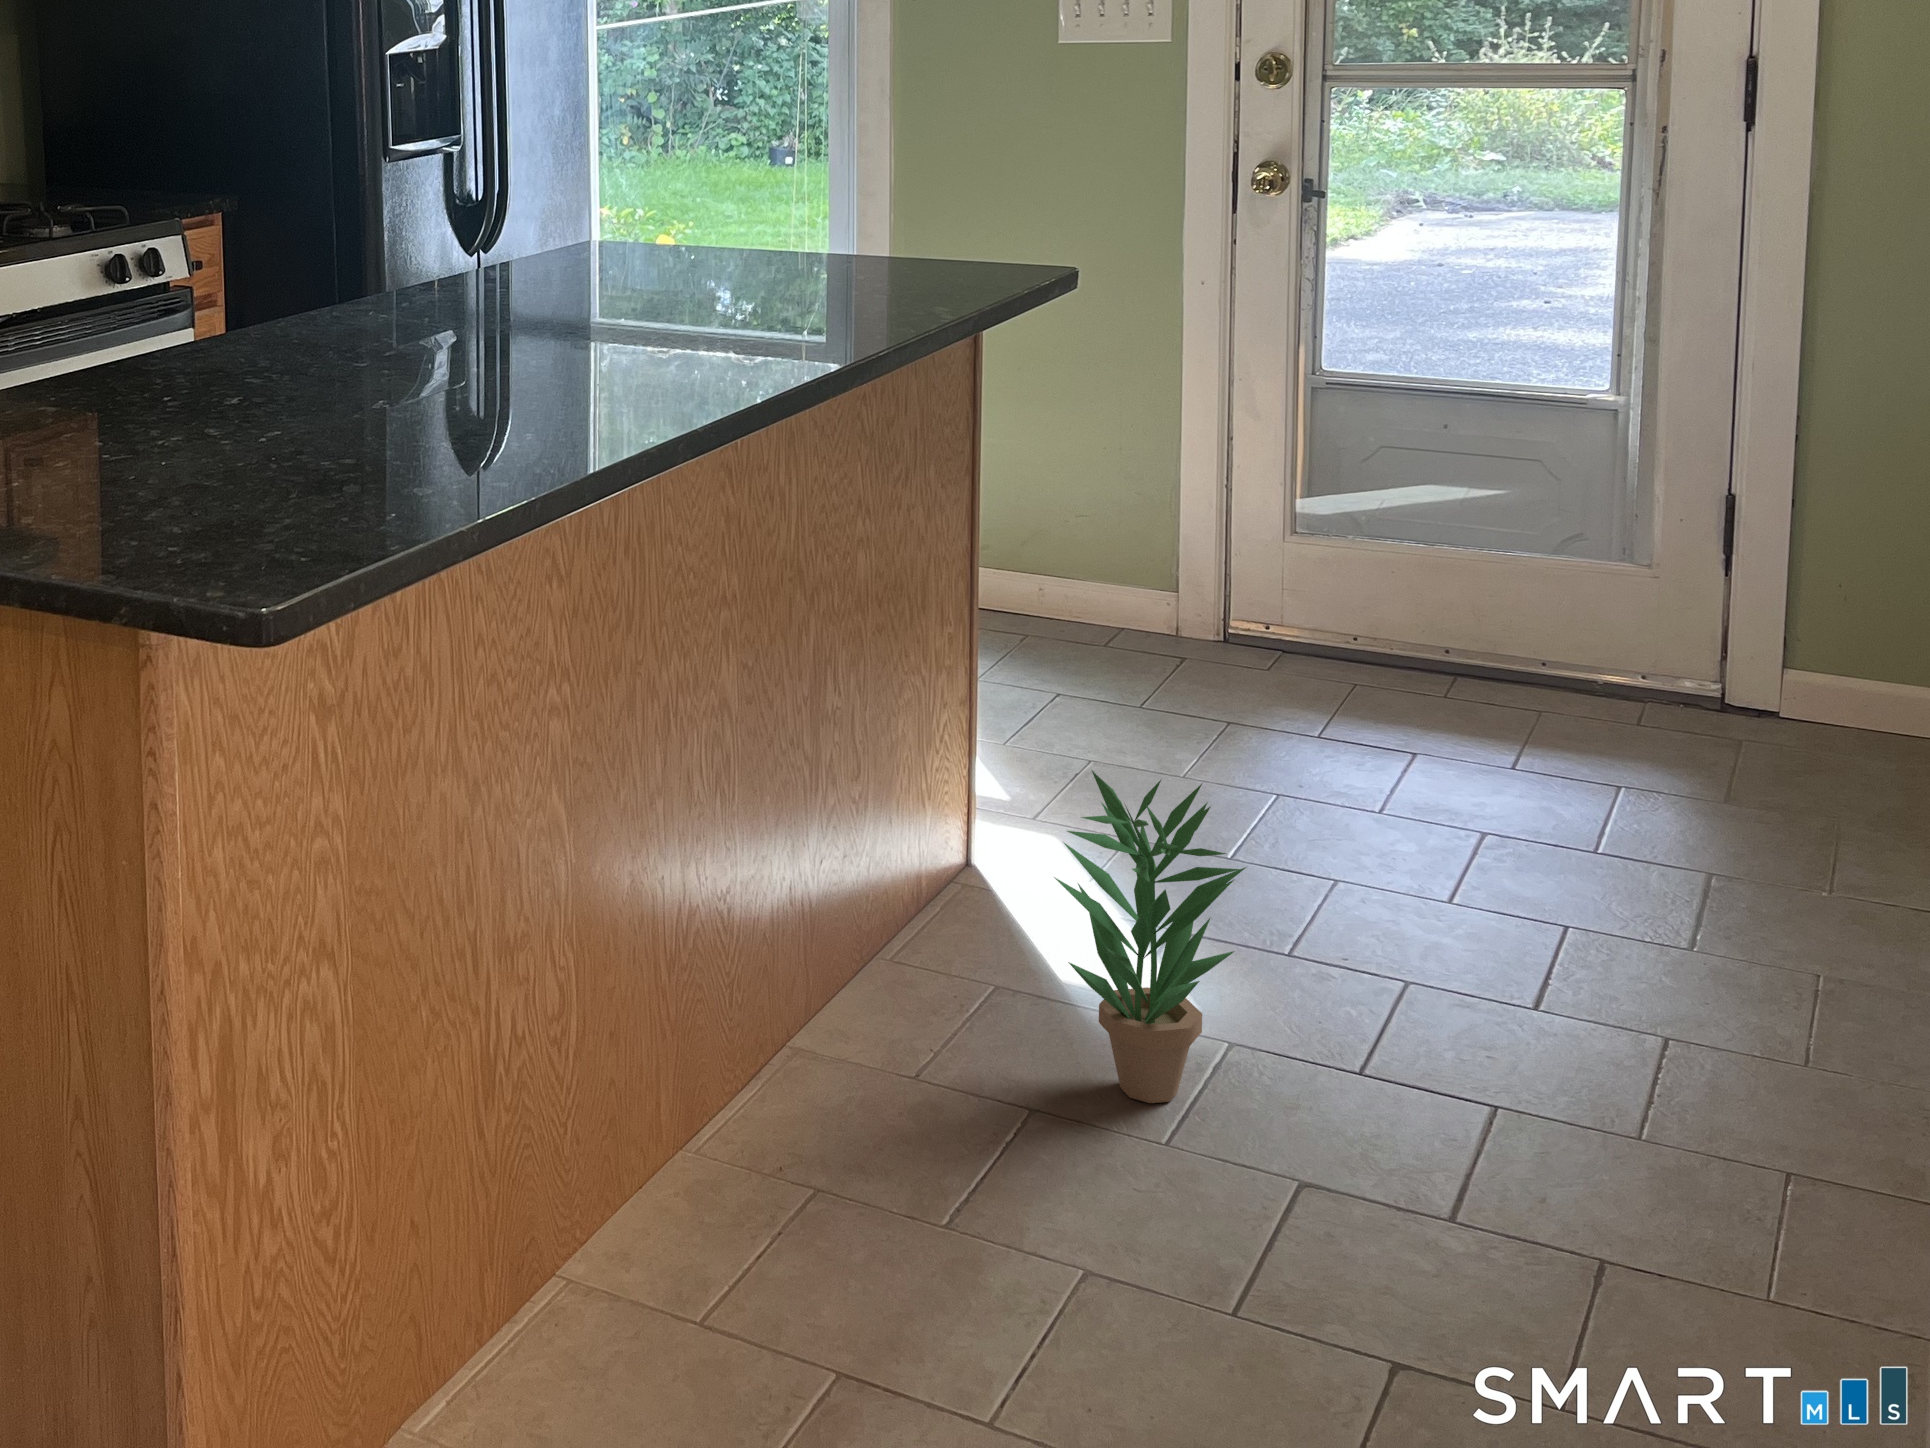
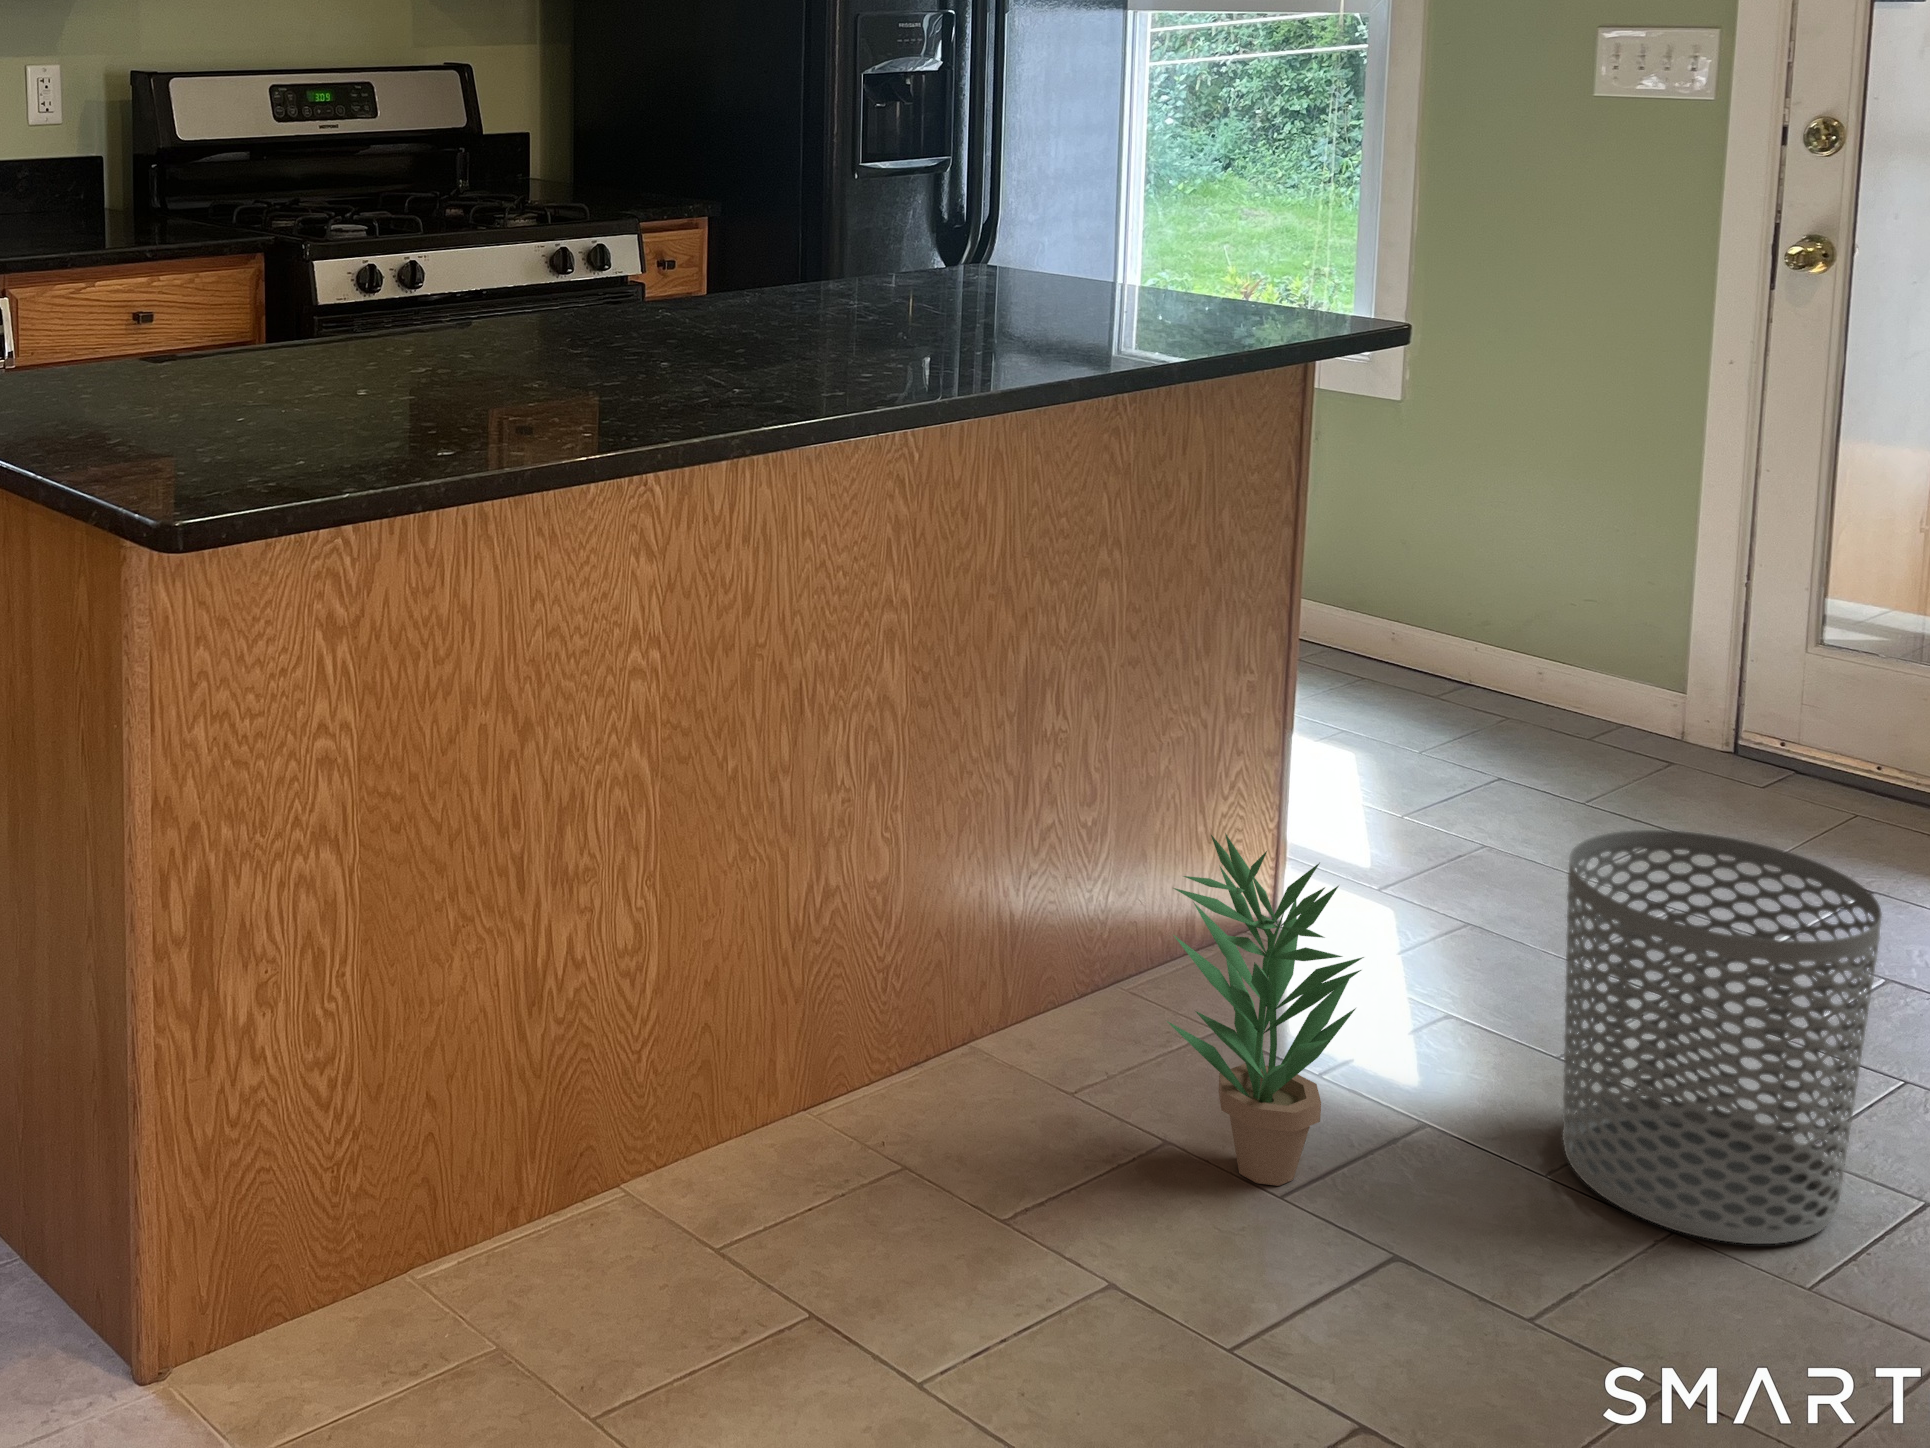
waste bin: none [1357,705,1637,1070] -> present [1562,830,1882,1244]

